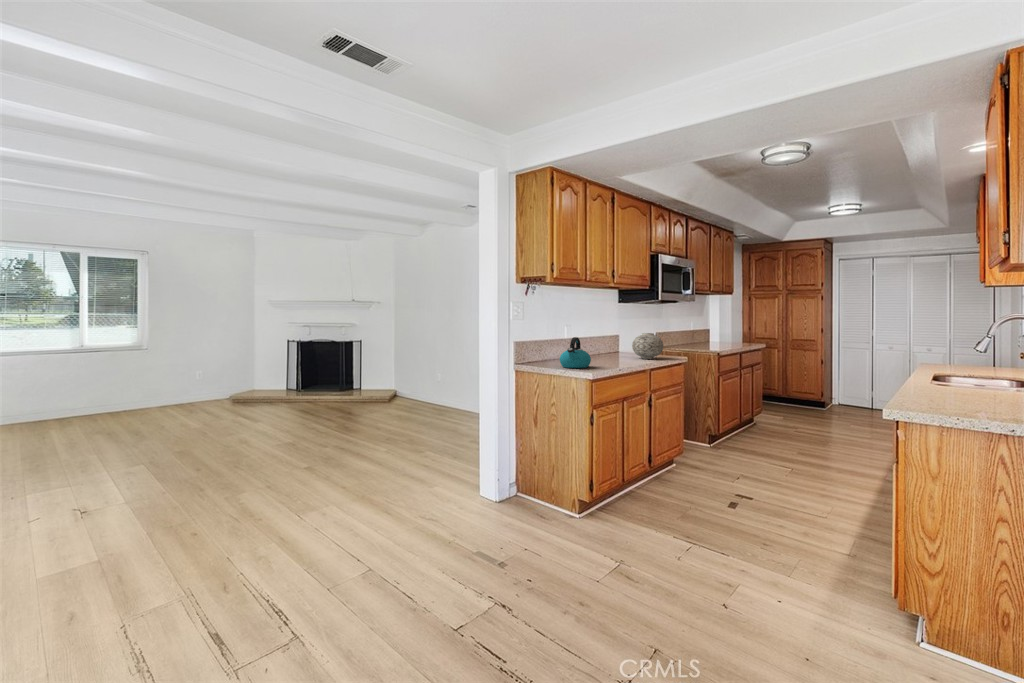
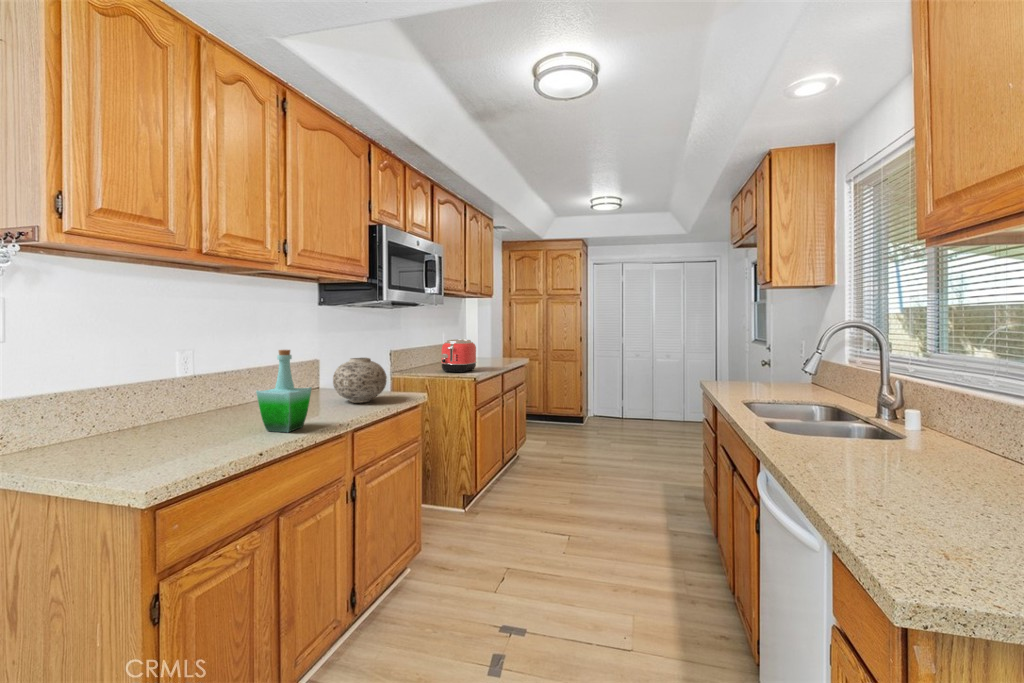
bottle: none [606,325,631,366] -> present [256,350,312,432]
toaster: none [692,326,720,350] -> present [441,339,476,373]
kettle: present [560,337,591,368] -> none [118,382,206,458]

